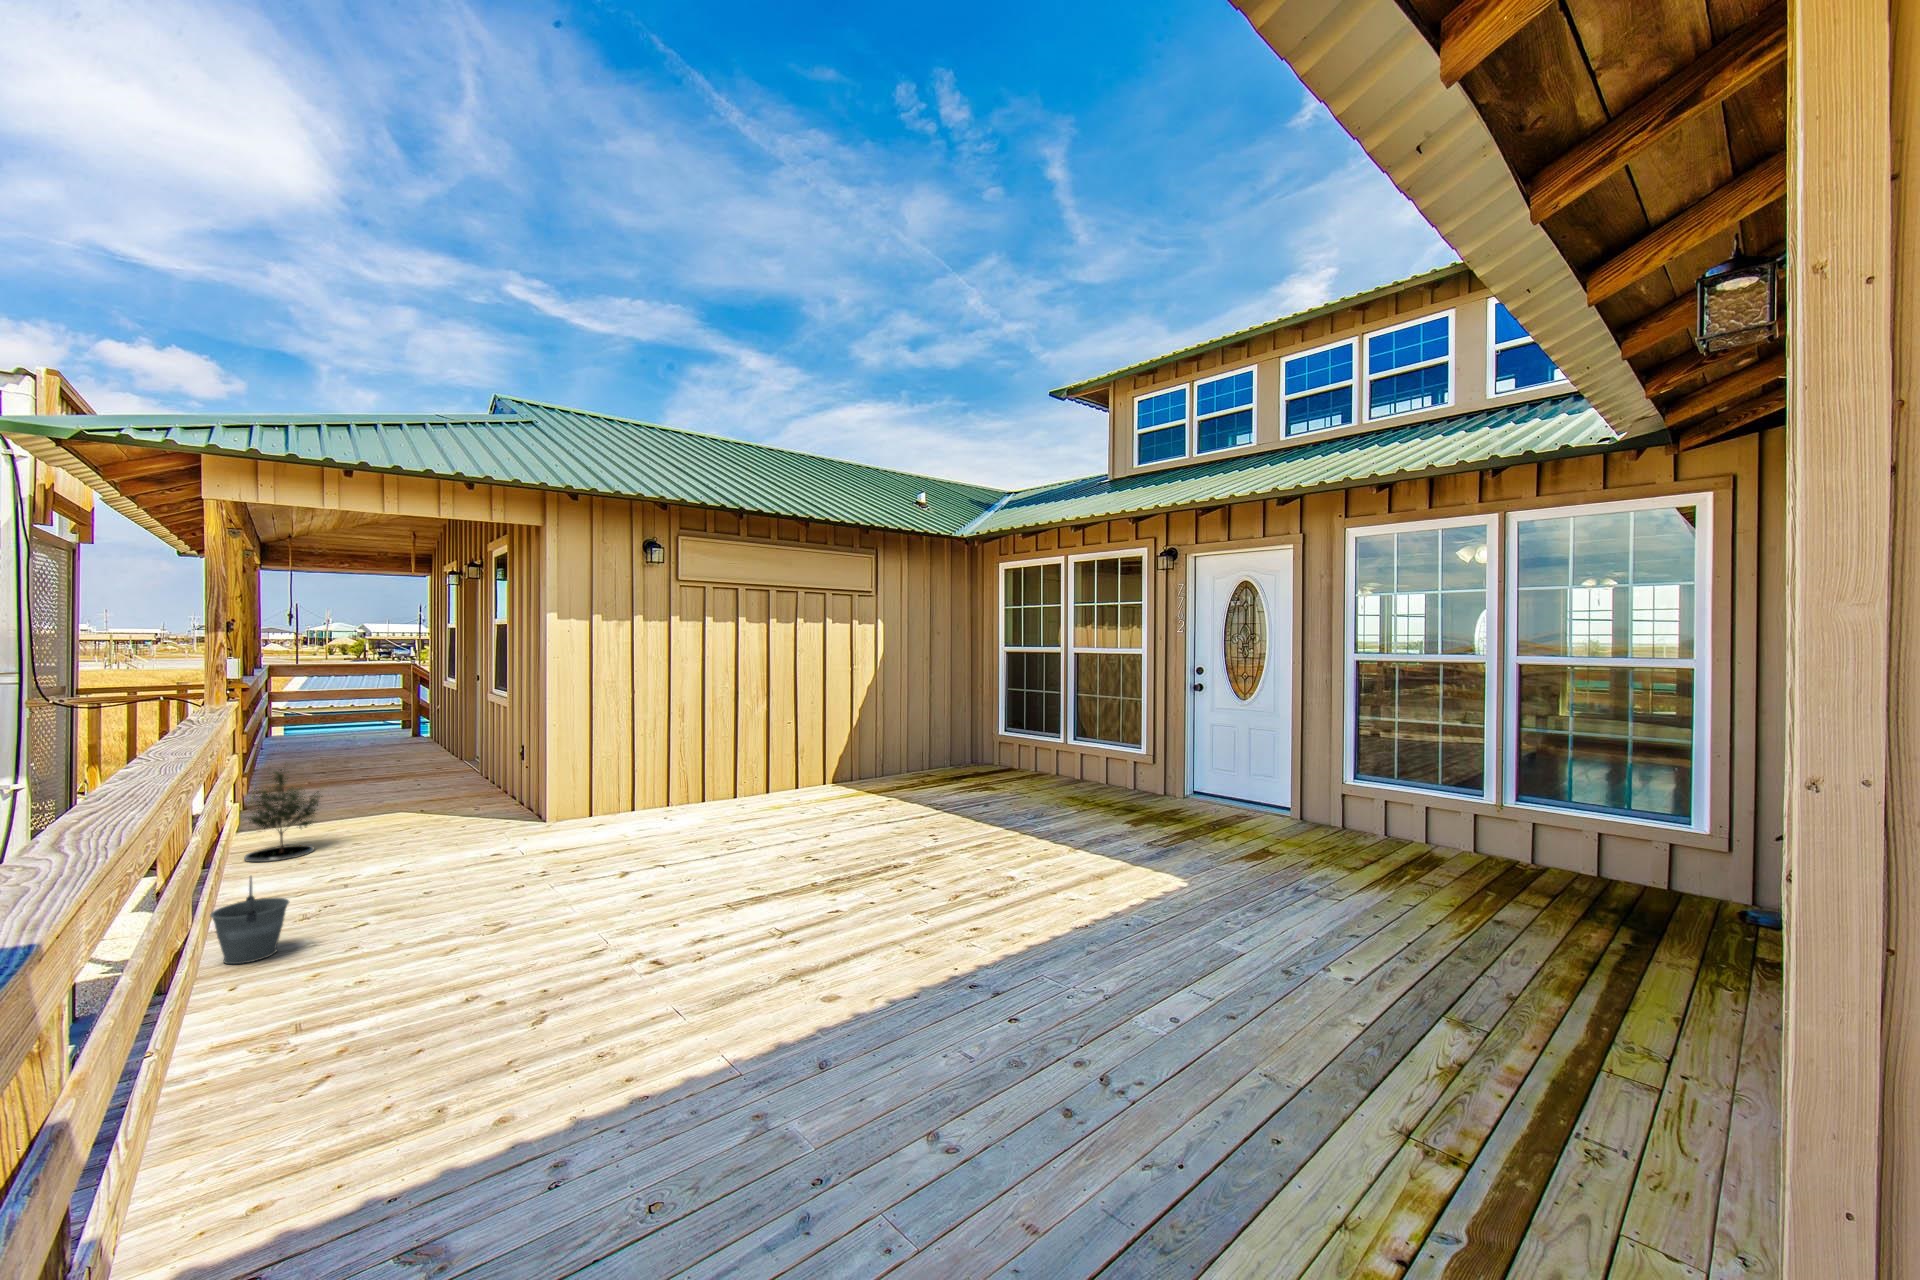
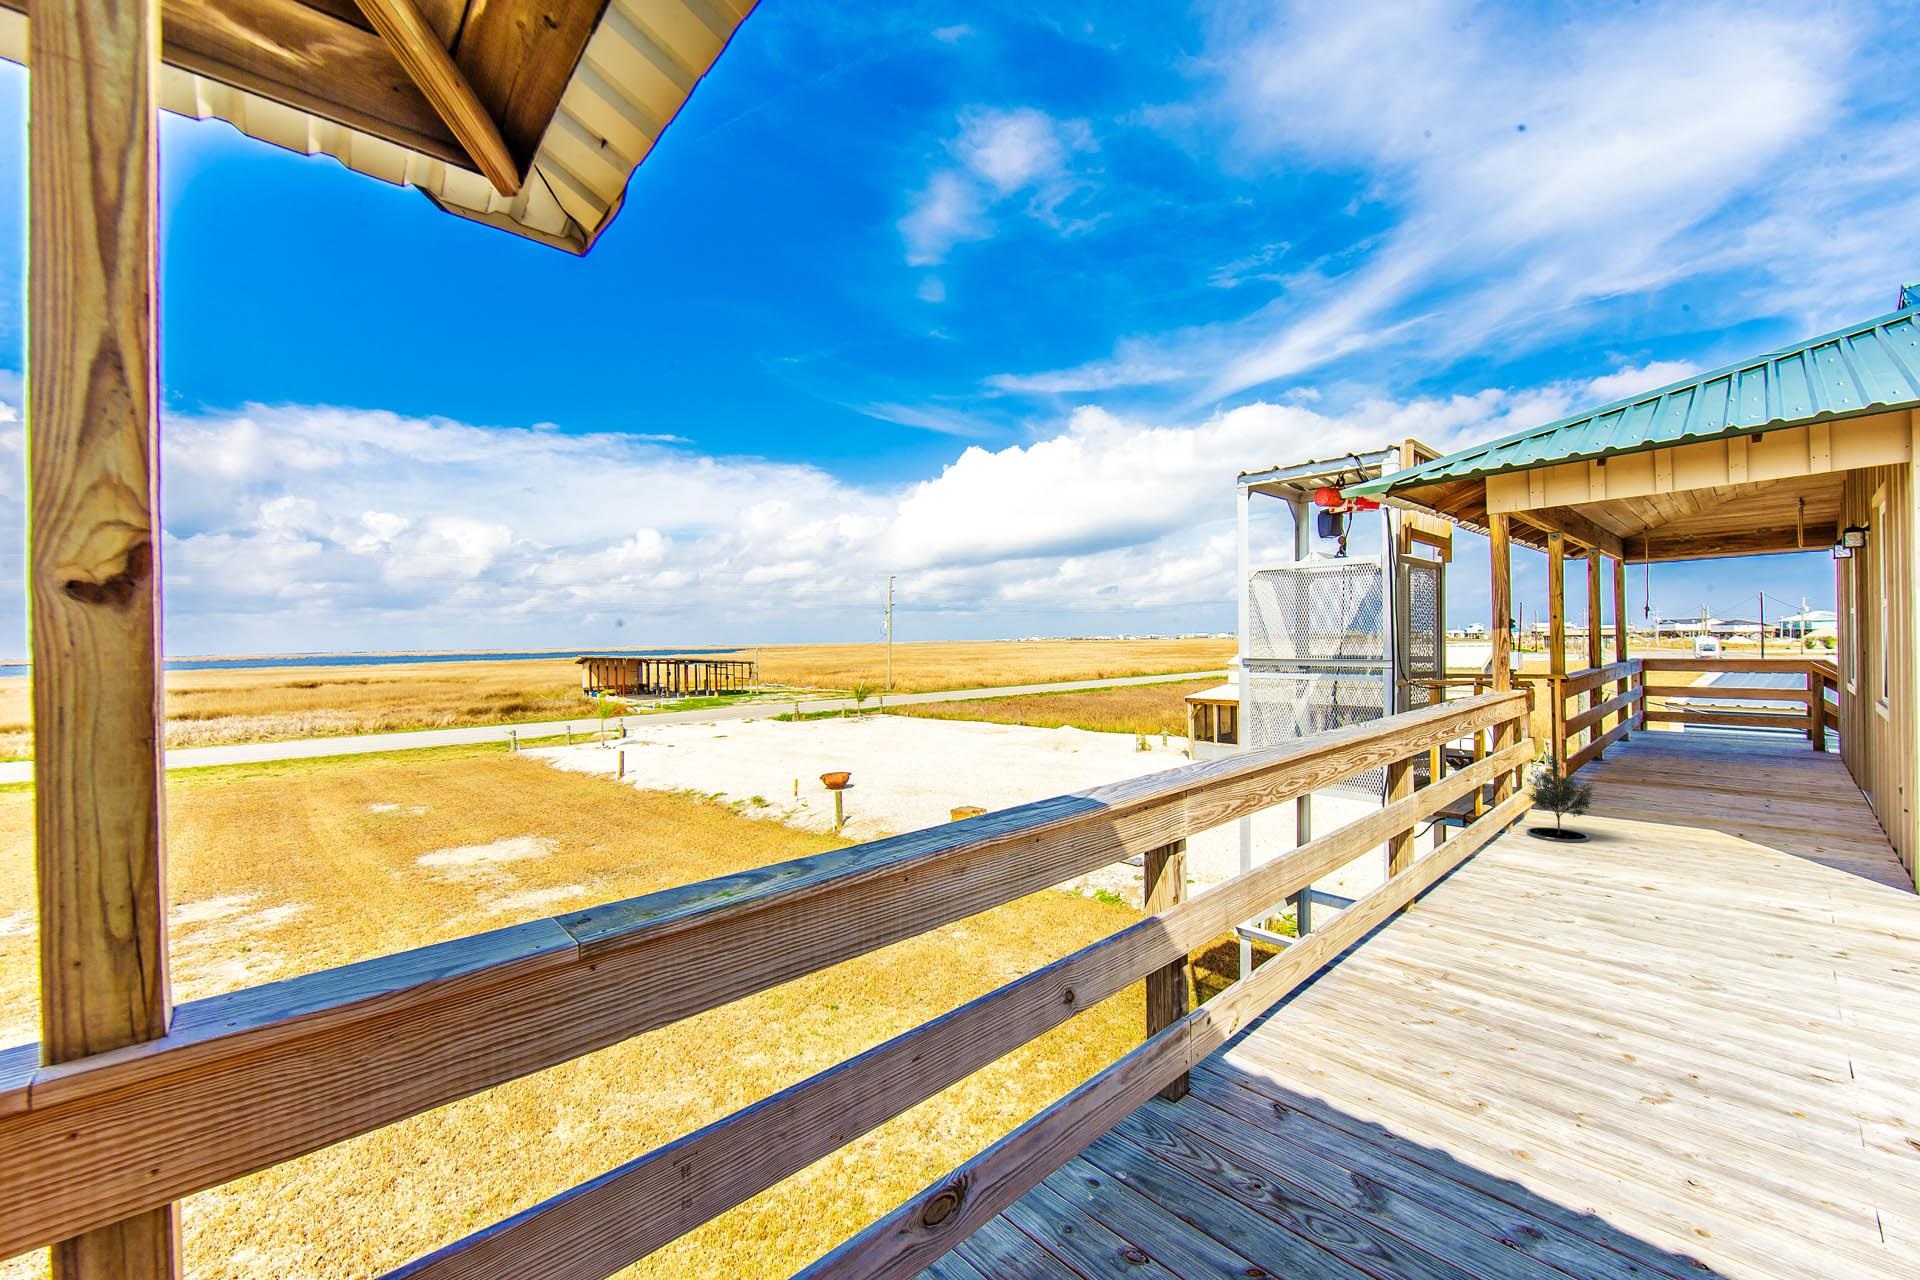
bucket: present [211,876,289,964] -> none [1434,837,1495,913]

